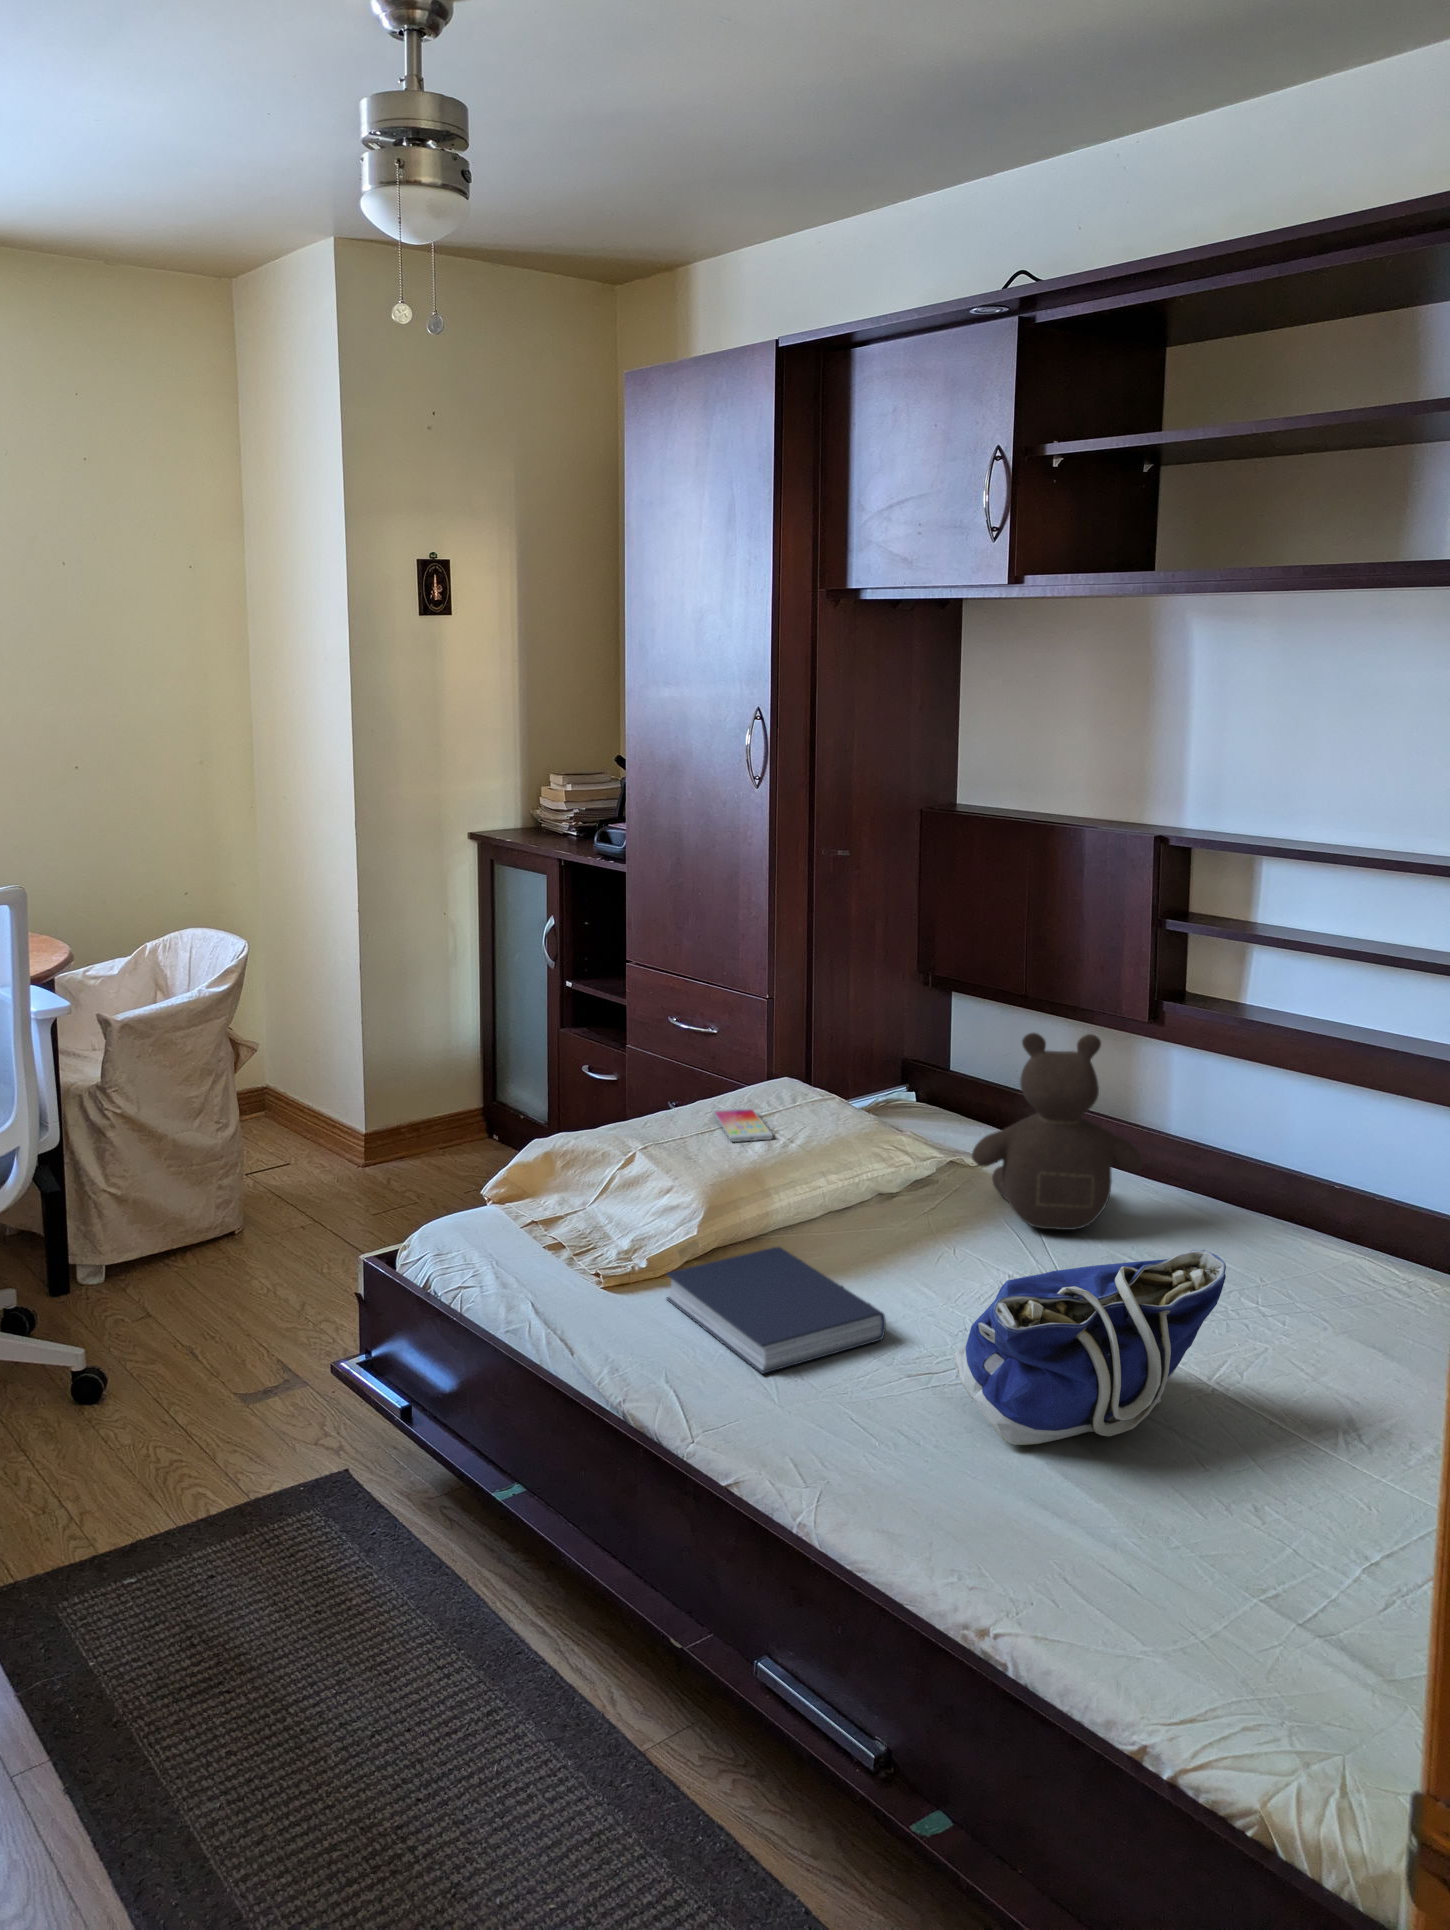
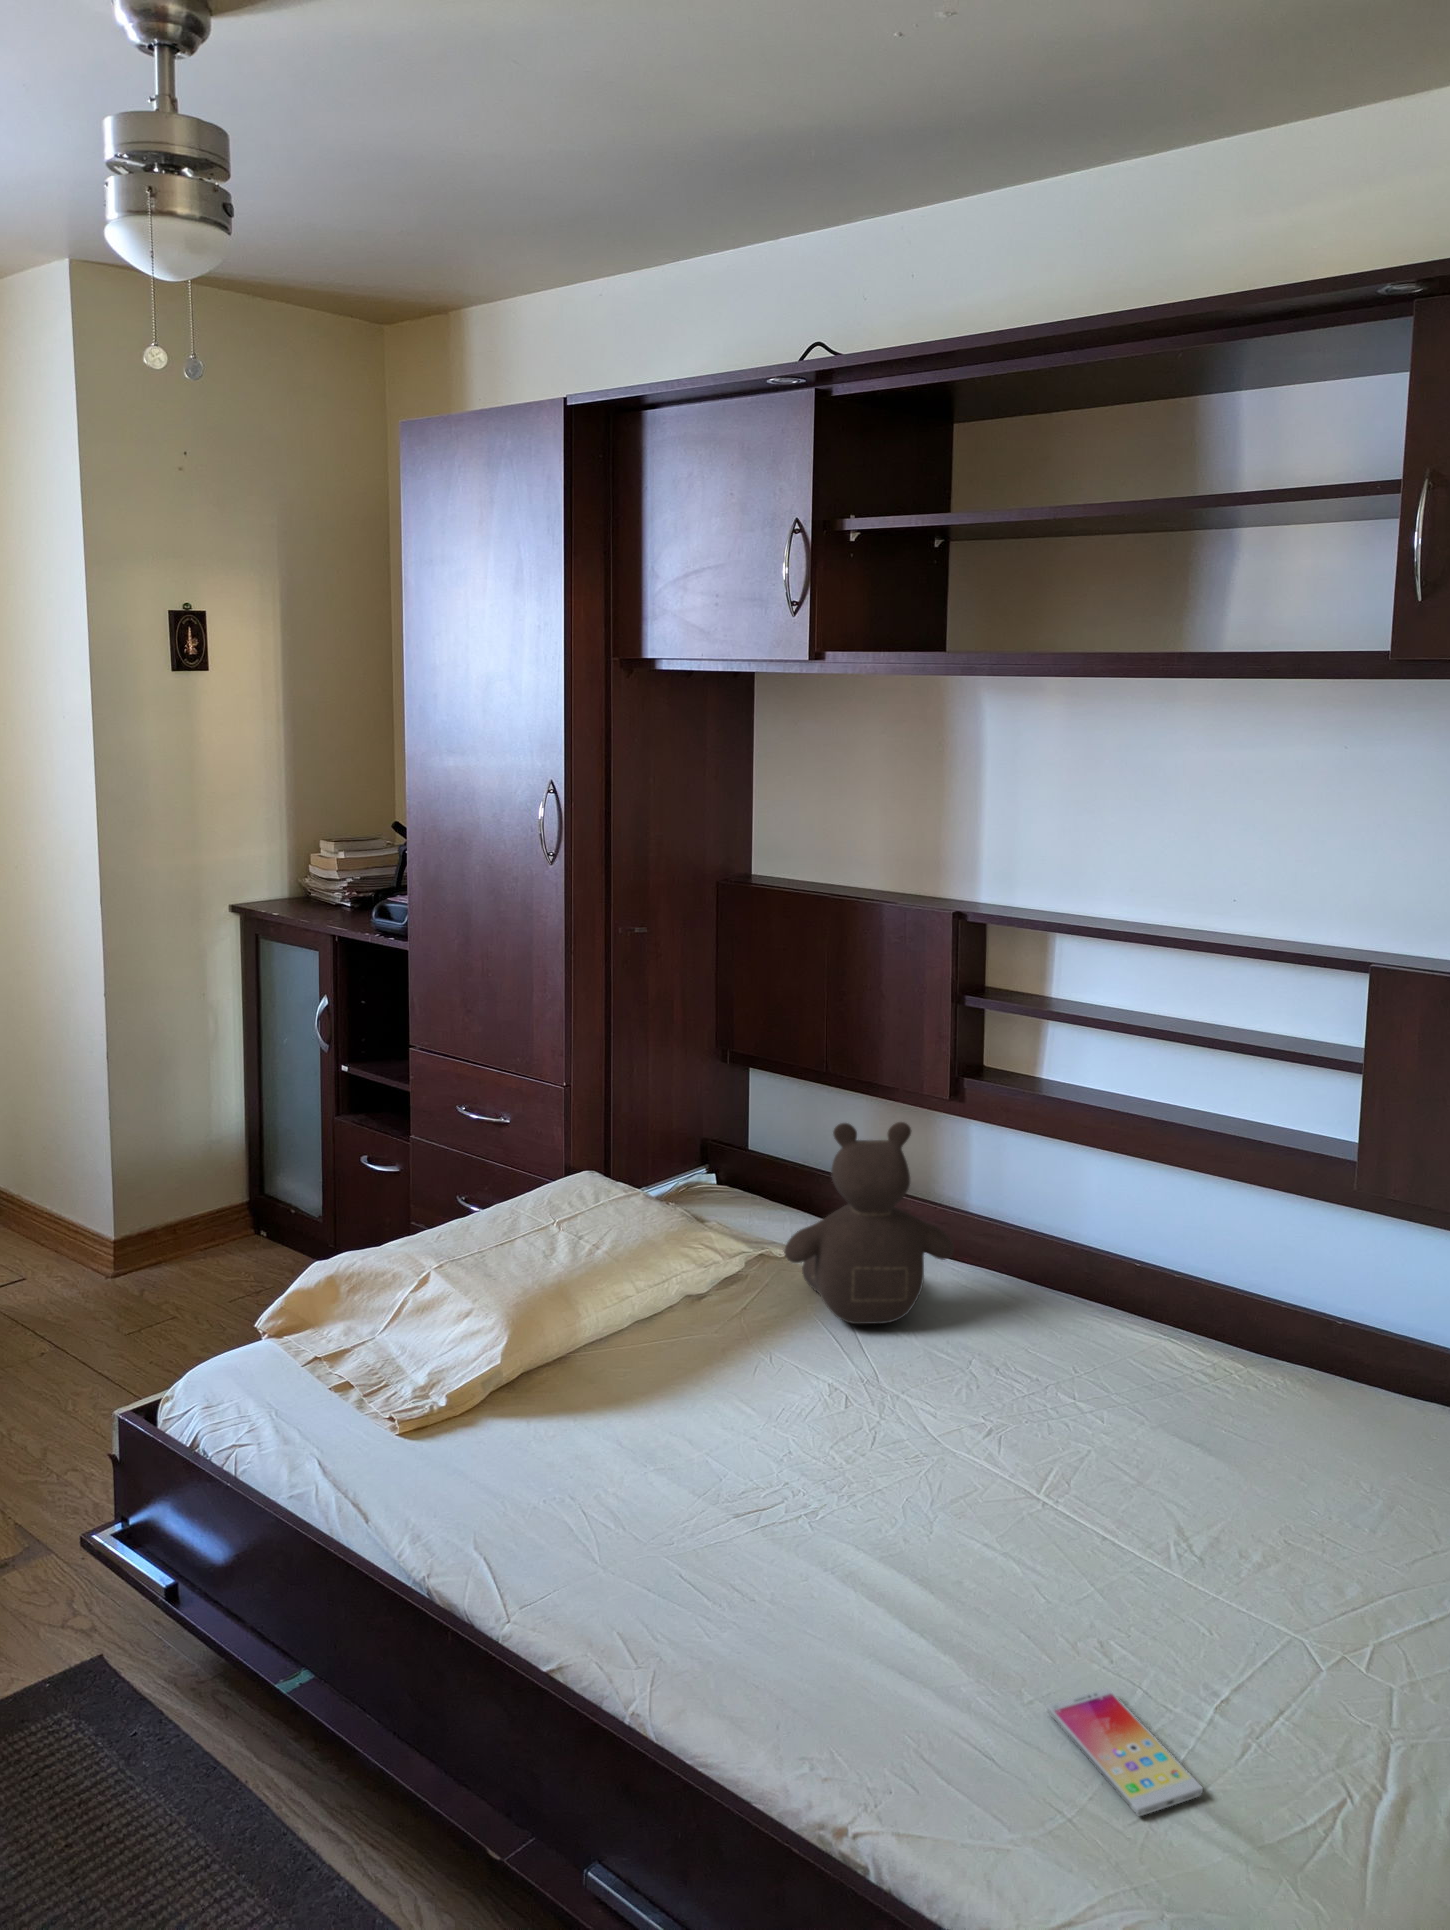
smartphone: present [712,1108,773,1142] -> present [1046,1688,1203,1816]
book: present [667,1247,886,1374] -> none [469,1370,709,1528]
tote bag: present [954,1250,1226,1445] -> none [787,1361,1060,1591]

